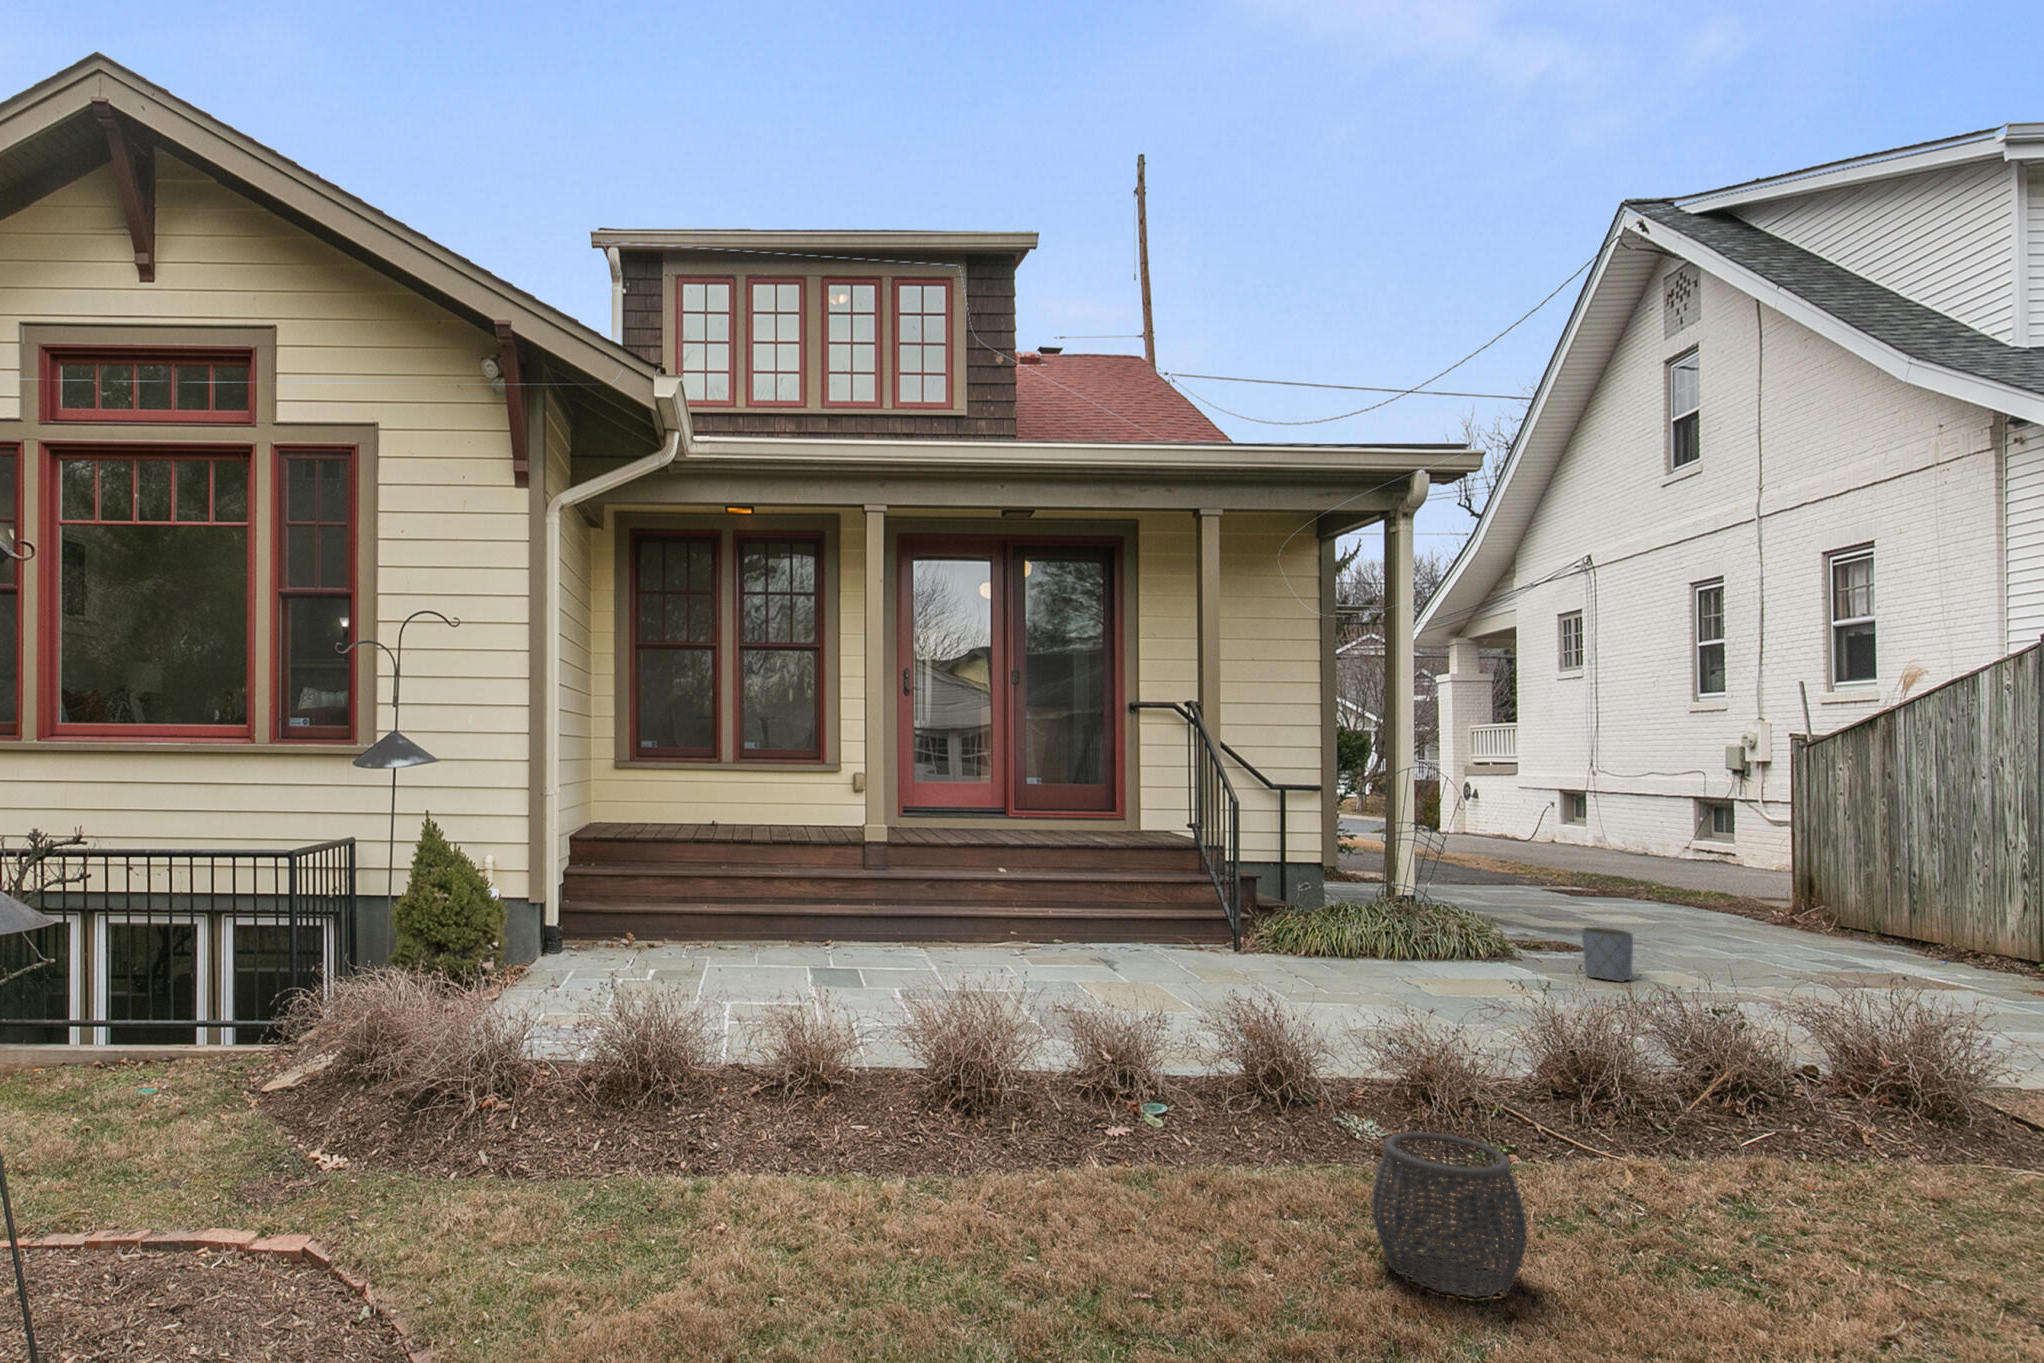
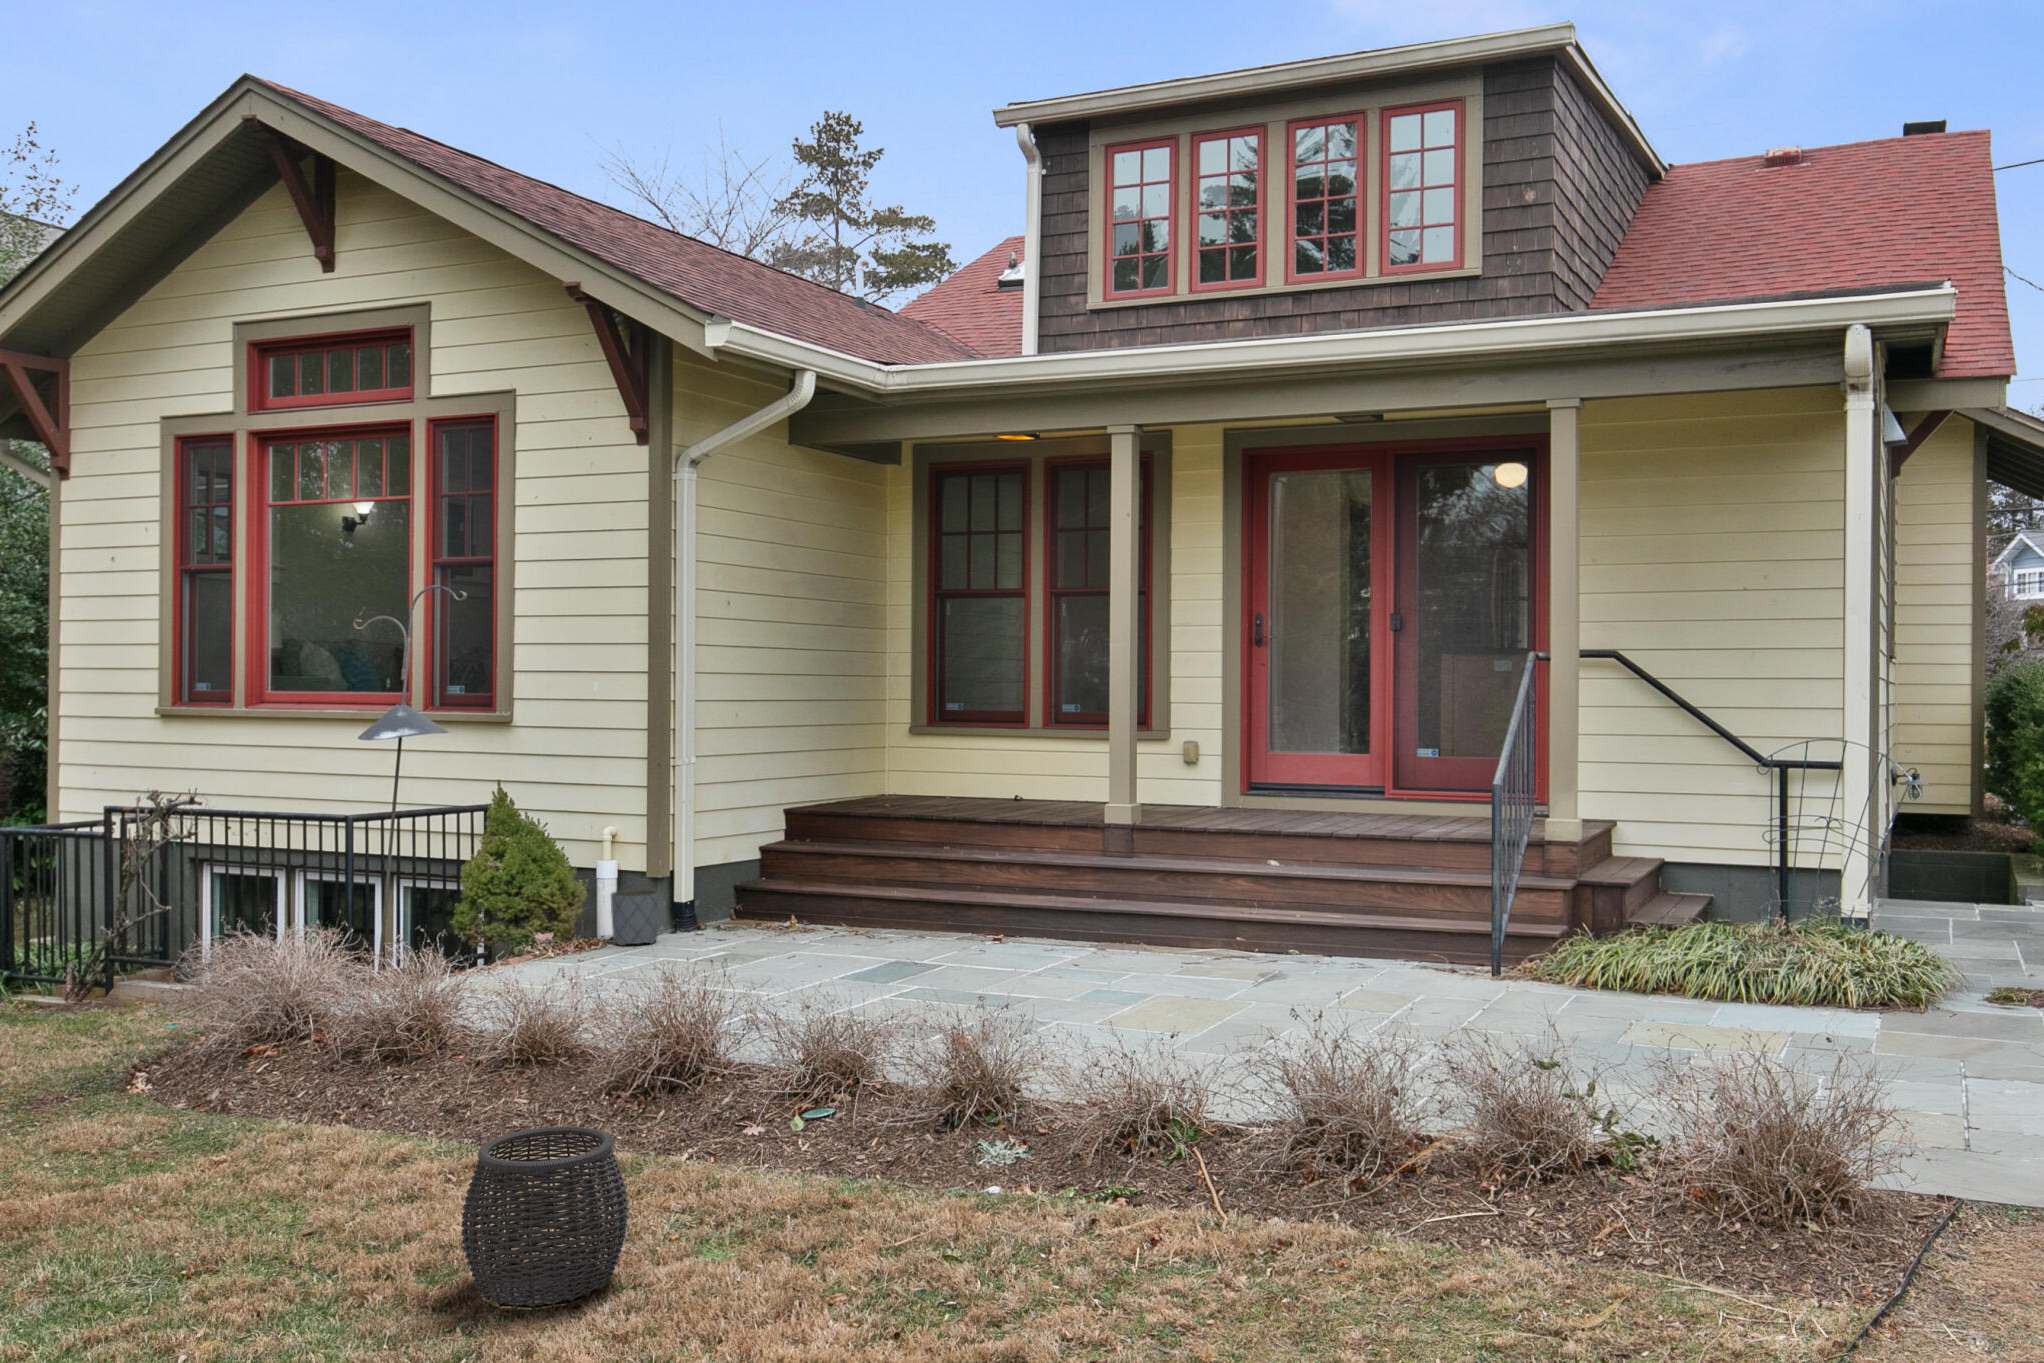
planter: present [1581,927,1633,982] -> present [611,889,660,946]

